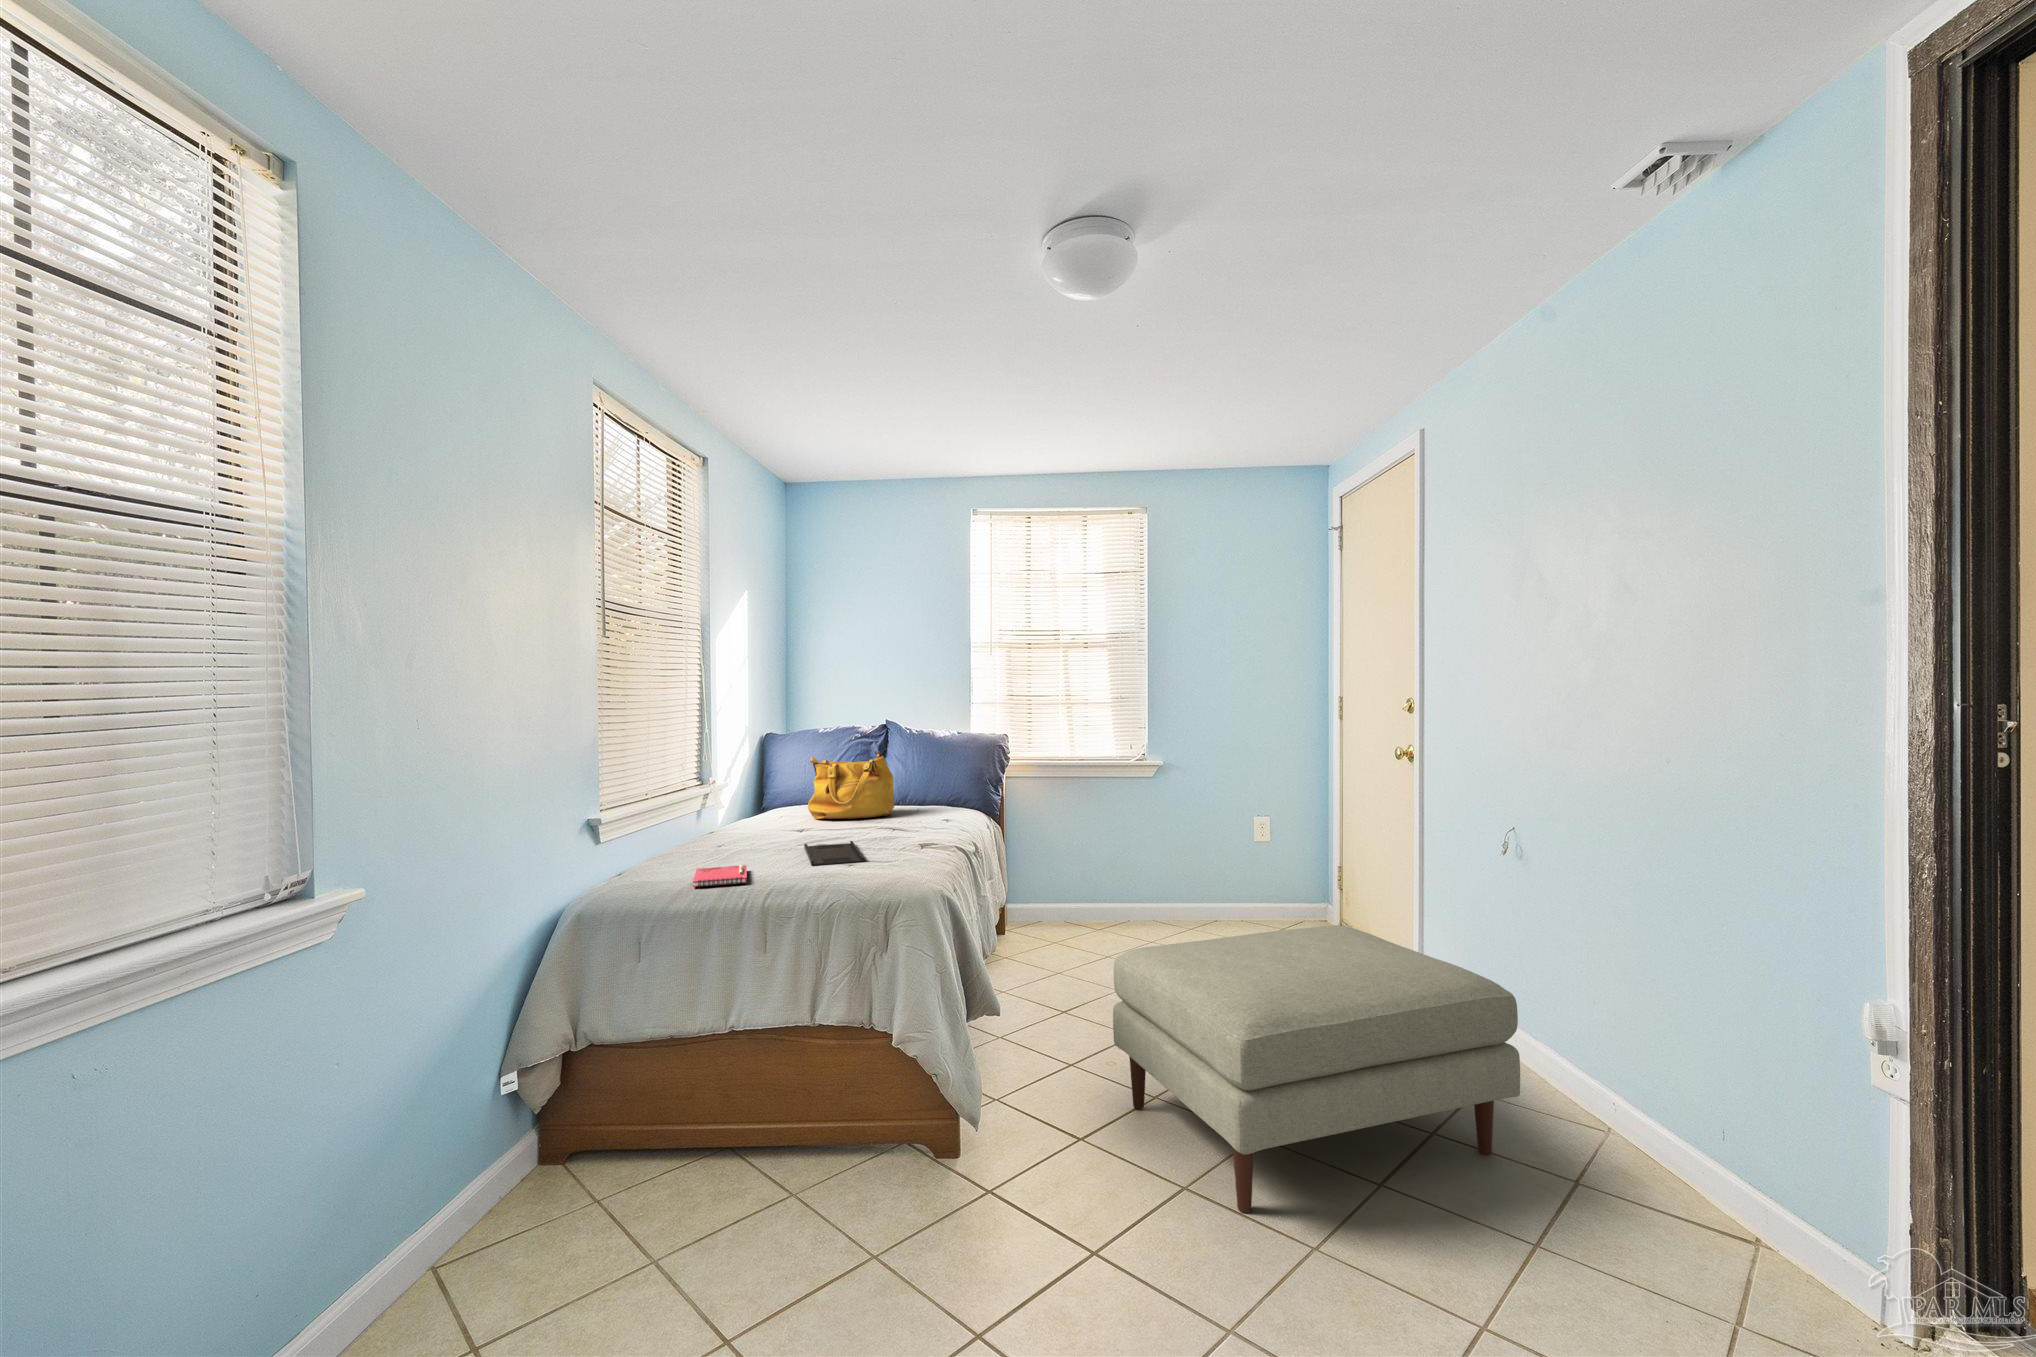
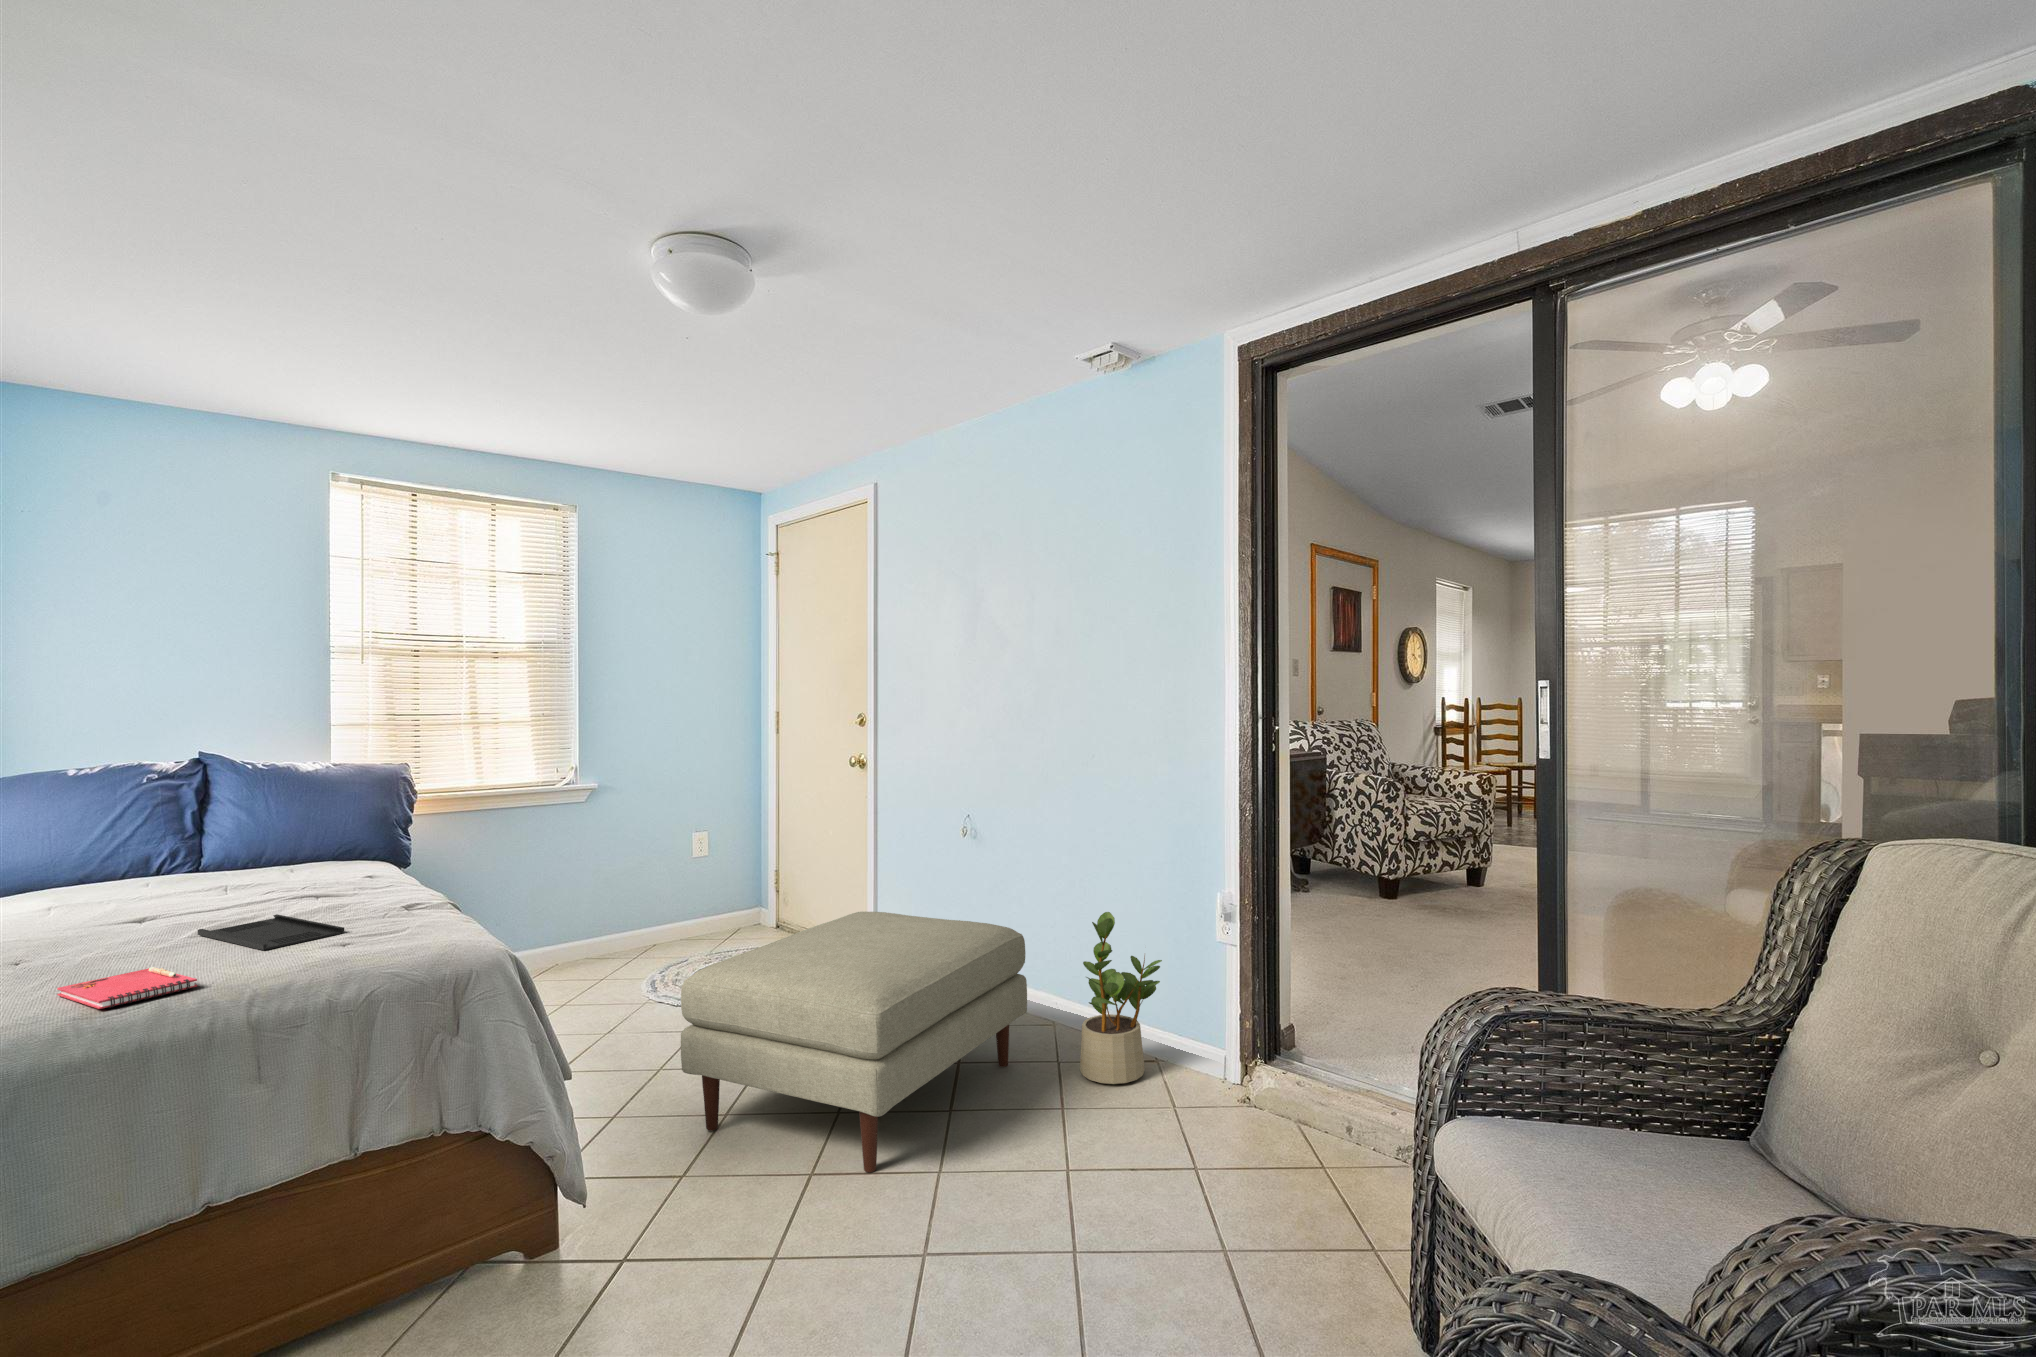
handbag: present [808,751,894,819] -> none [114,795,268,901]
potted plant: none [1583,992,1723,1244] -> present [1080,912,1162,1084]

